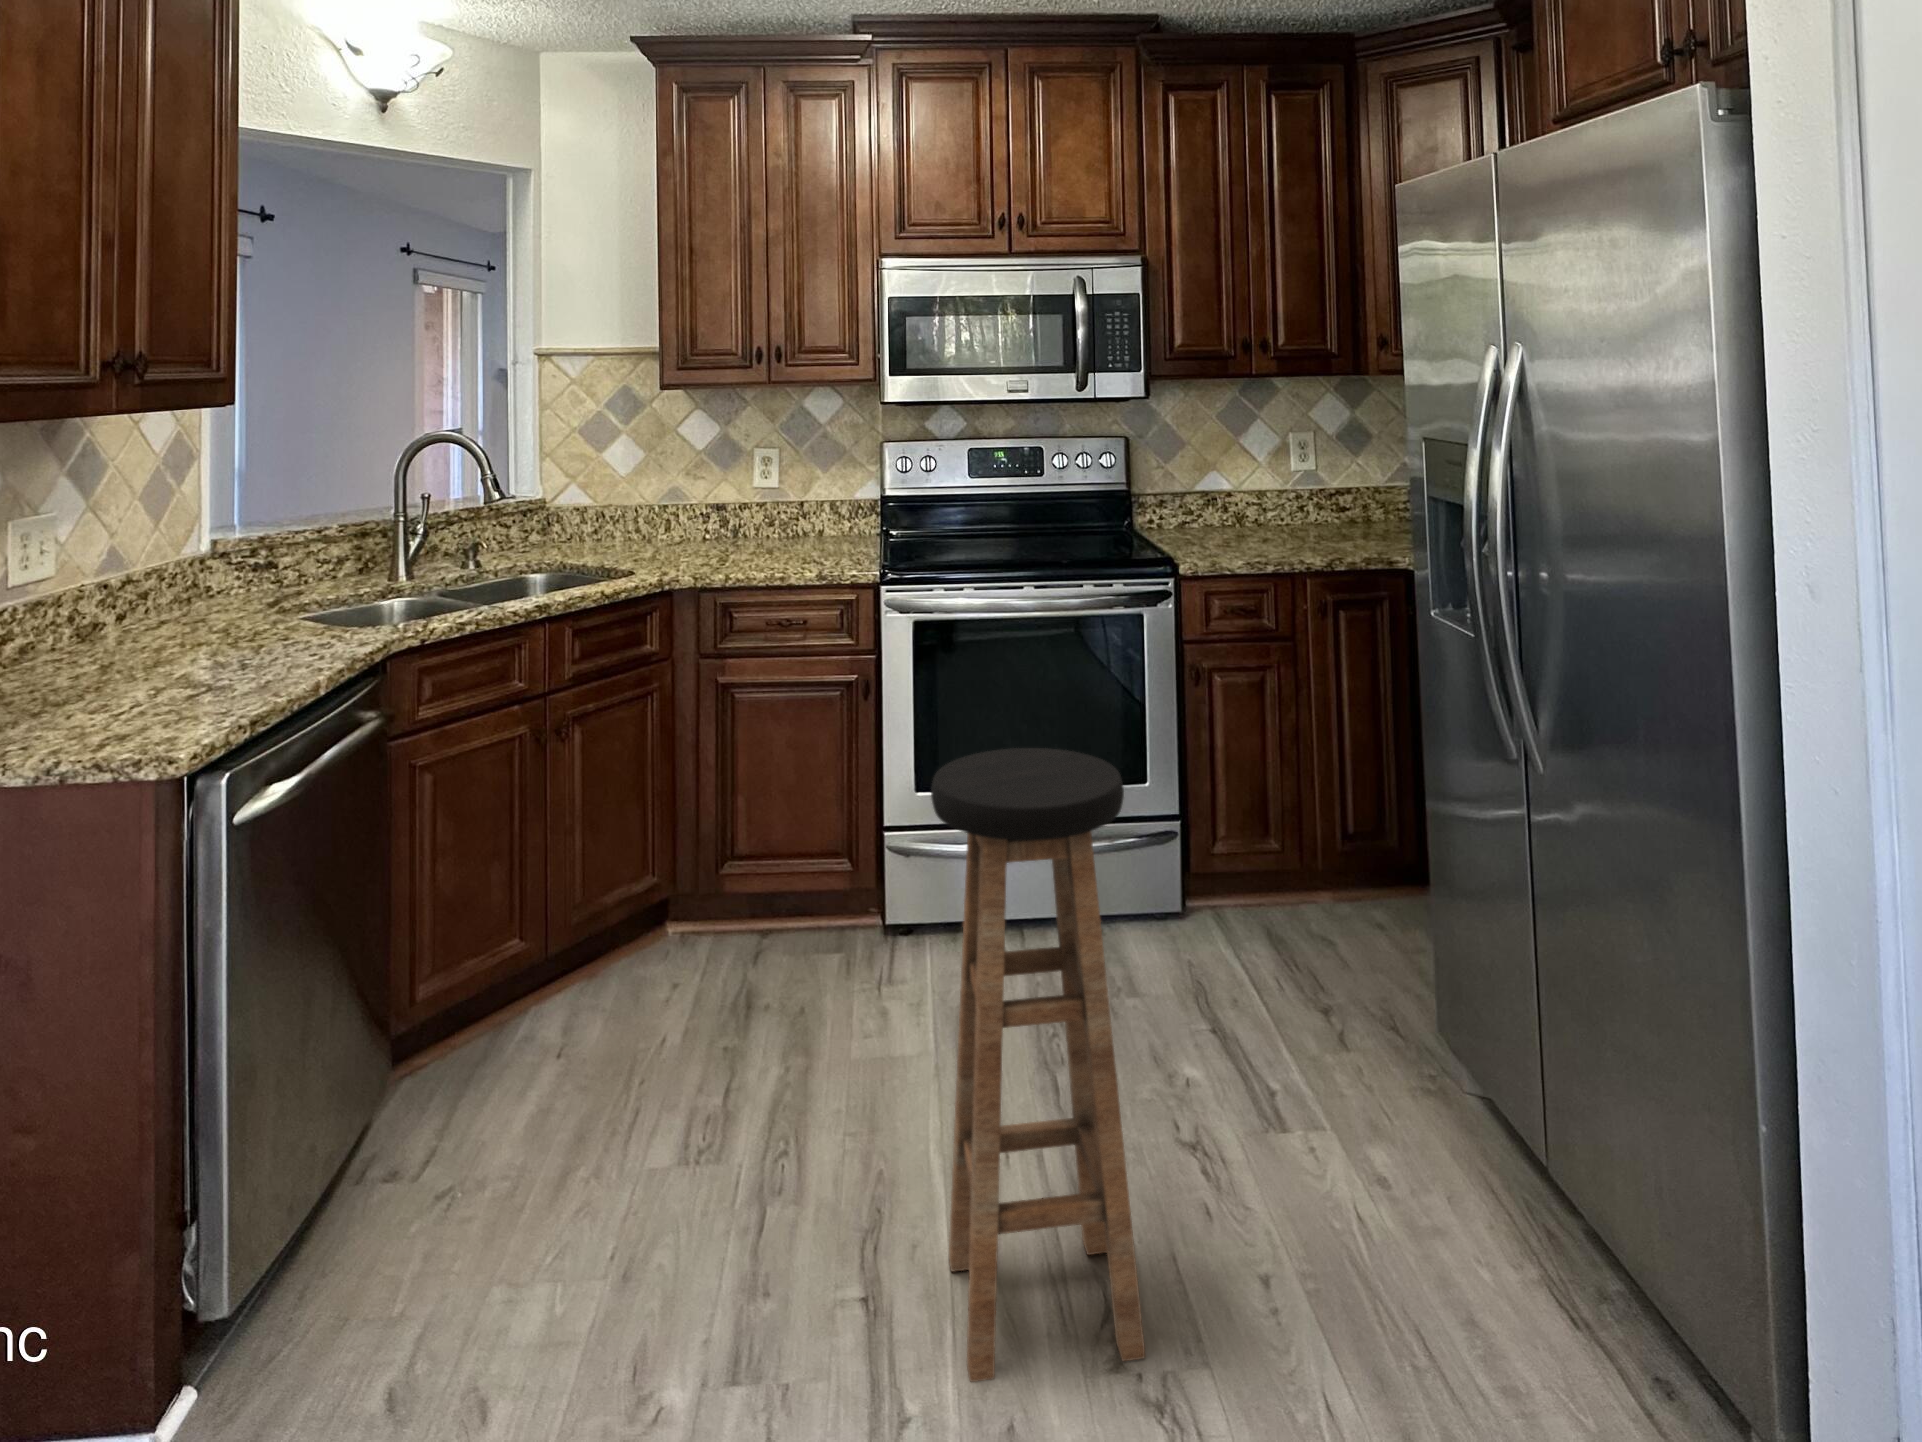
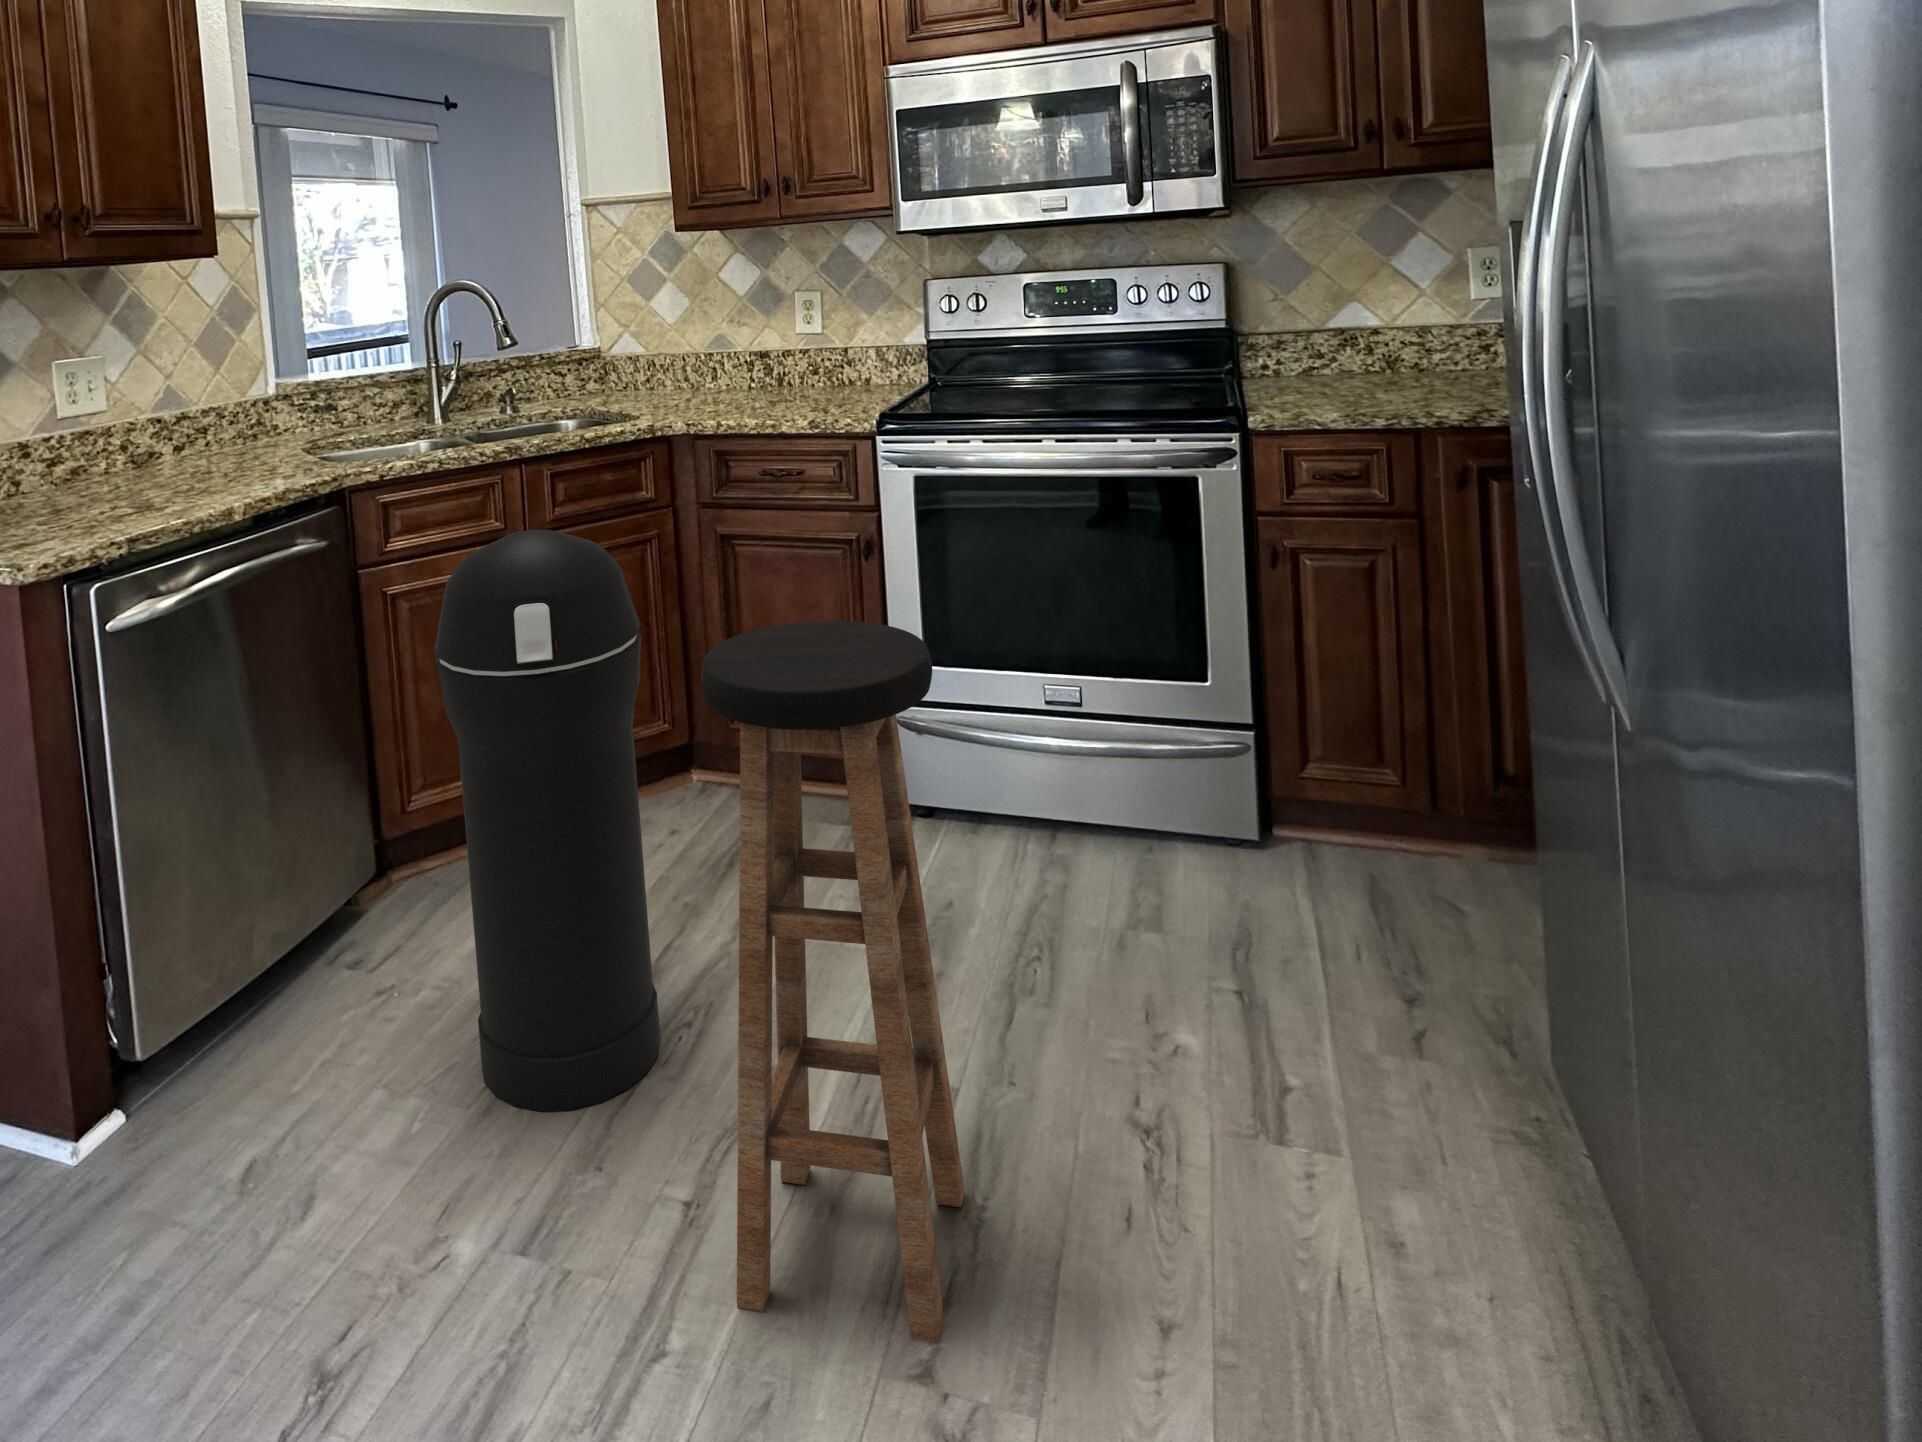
trash can: none [582,685,781,1273] -> present [435,530,660,1112]

